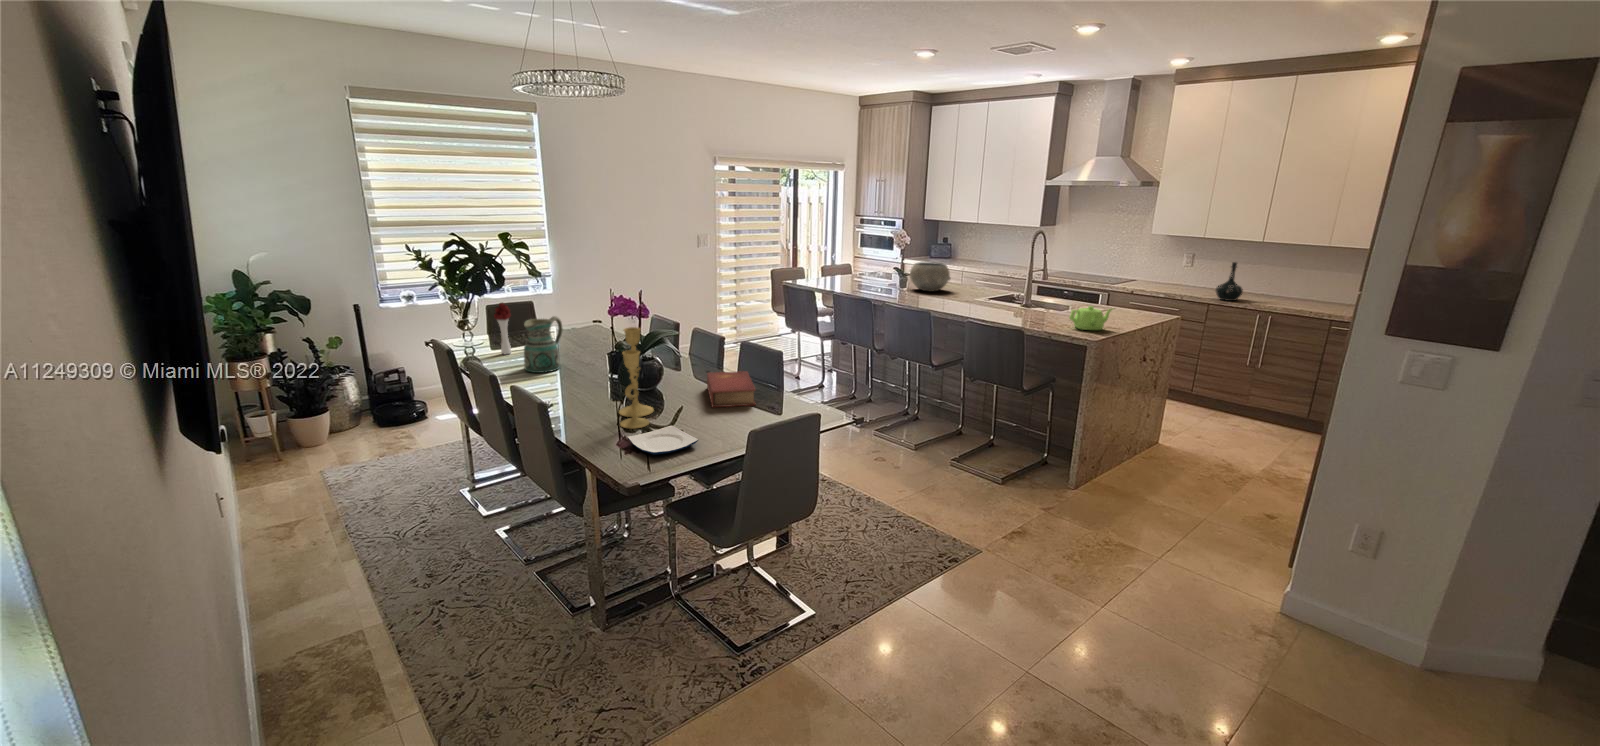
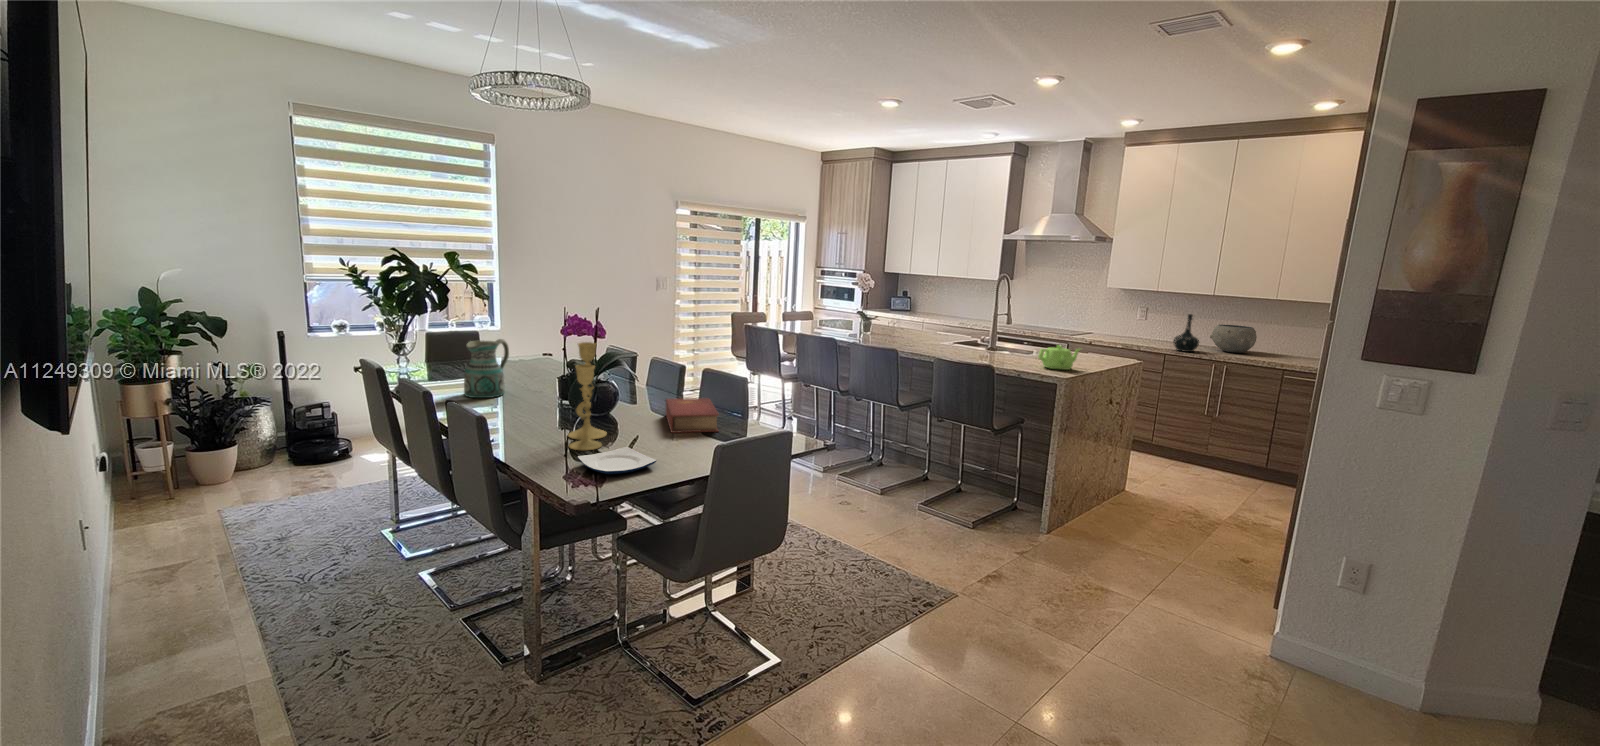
ceramic bowl: present [910,262,951,291] -> present [1210,325,1257,353]
flower bouquet: present [494,303,511,354] -> none [433,325,452,381]

